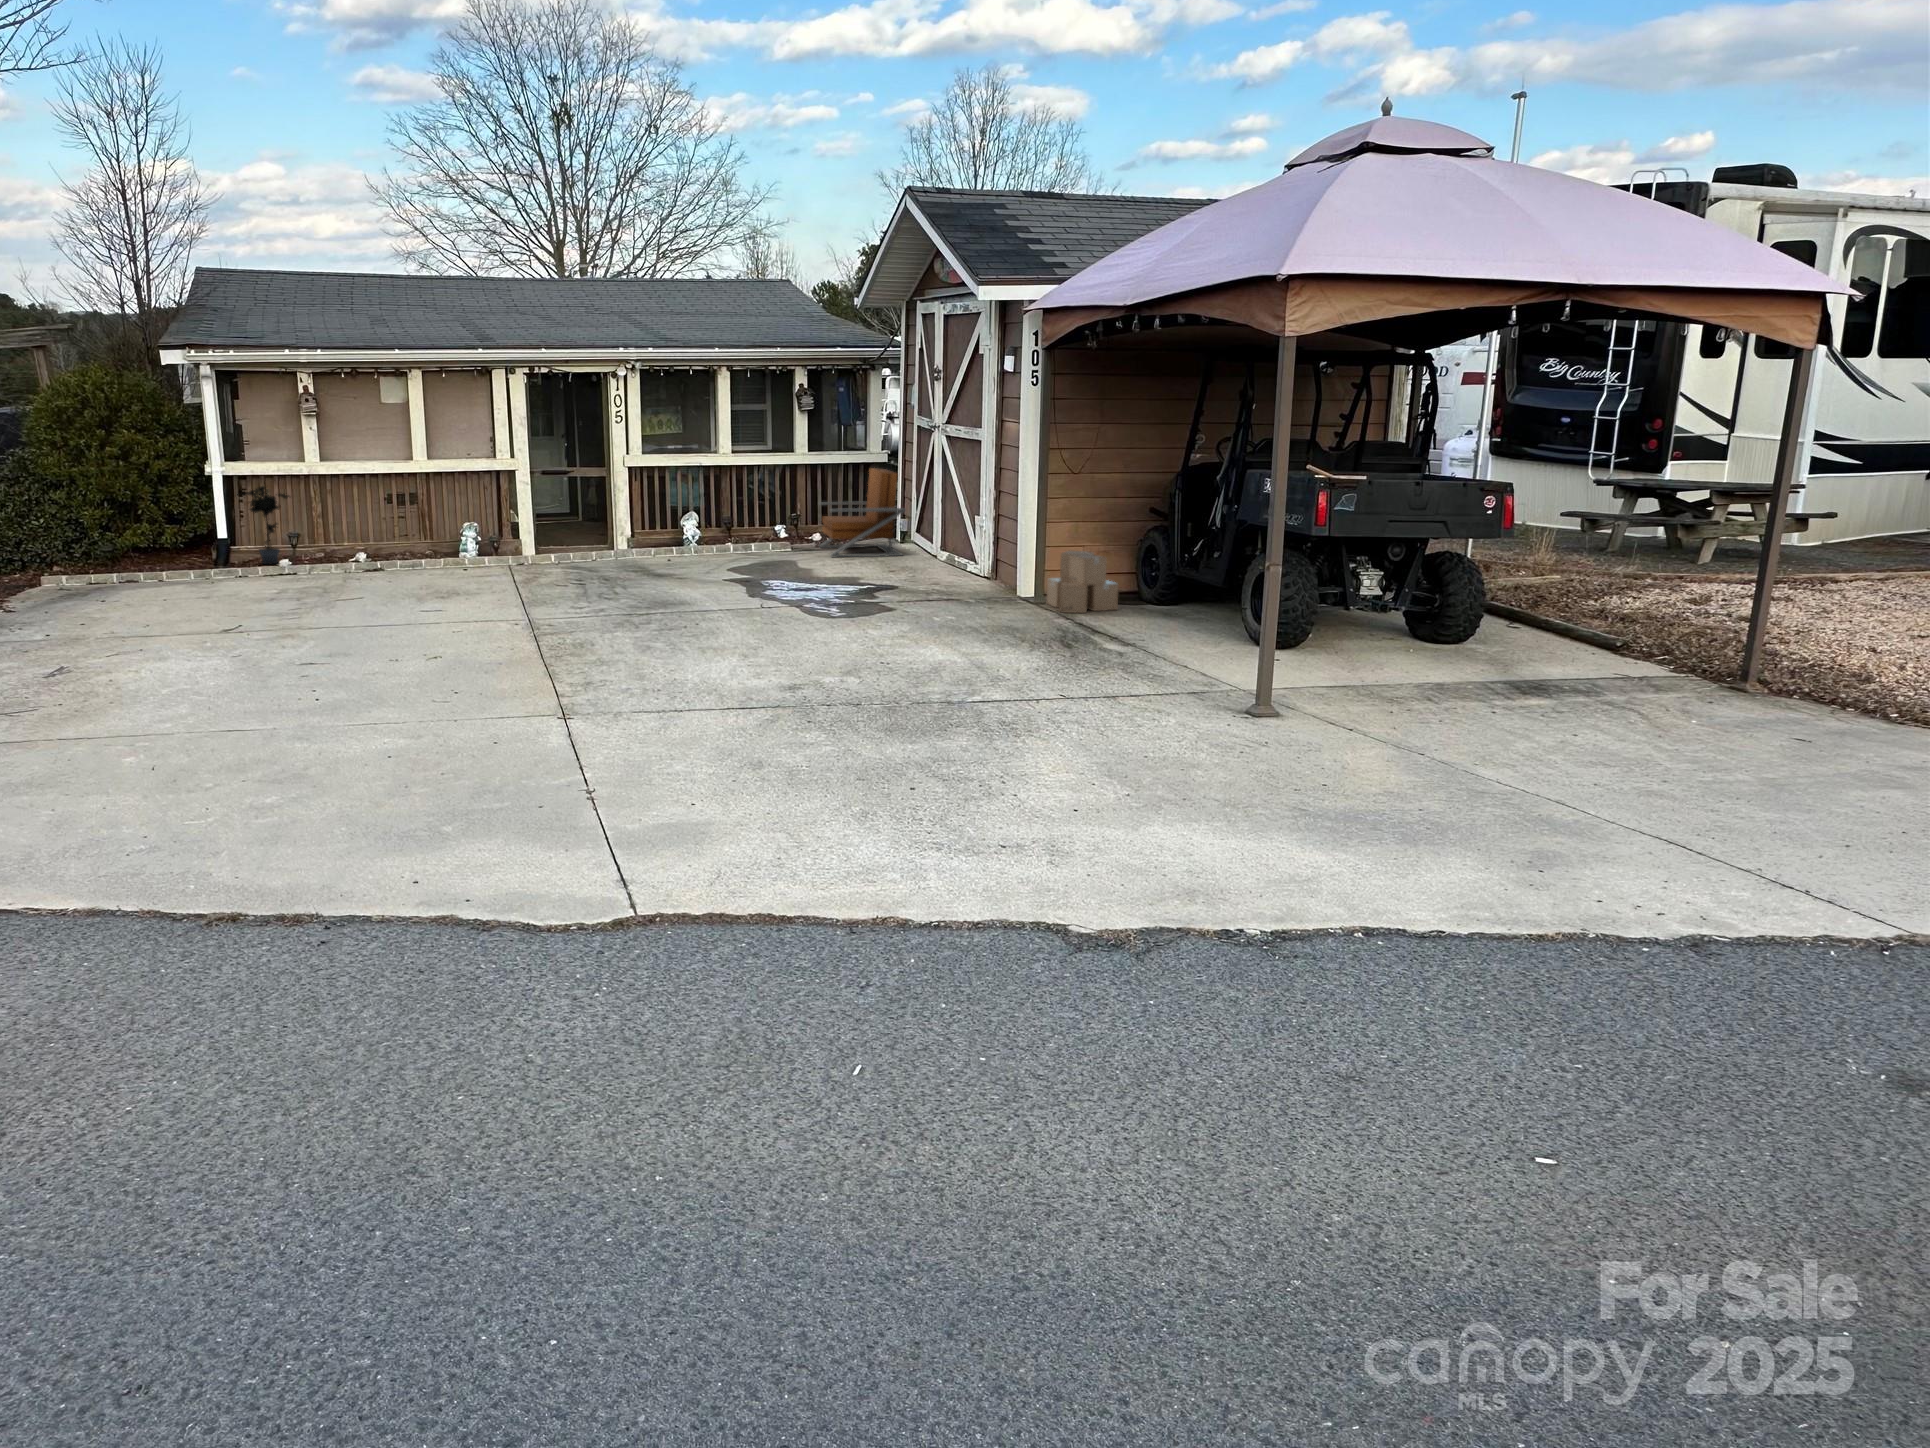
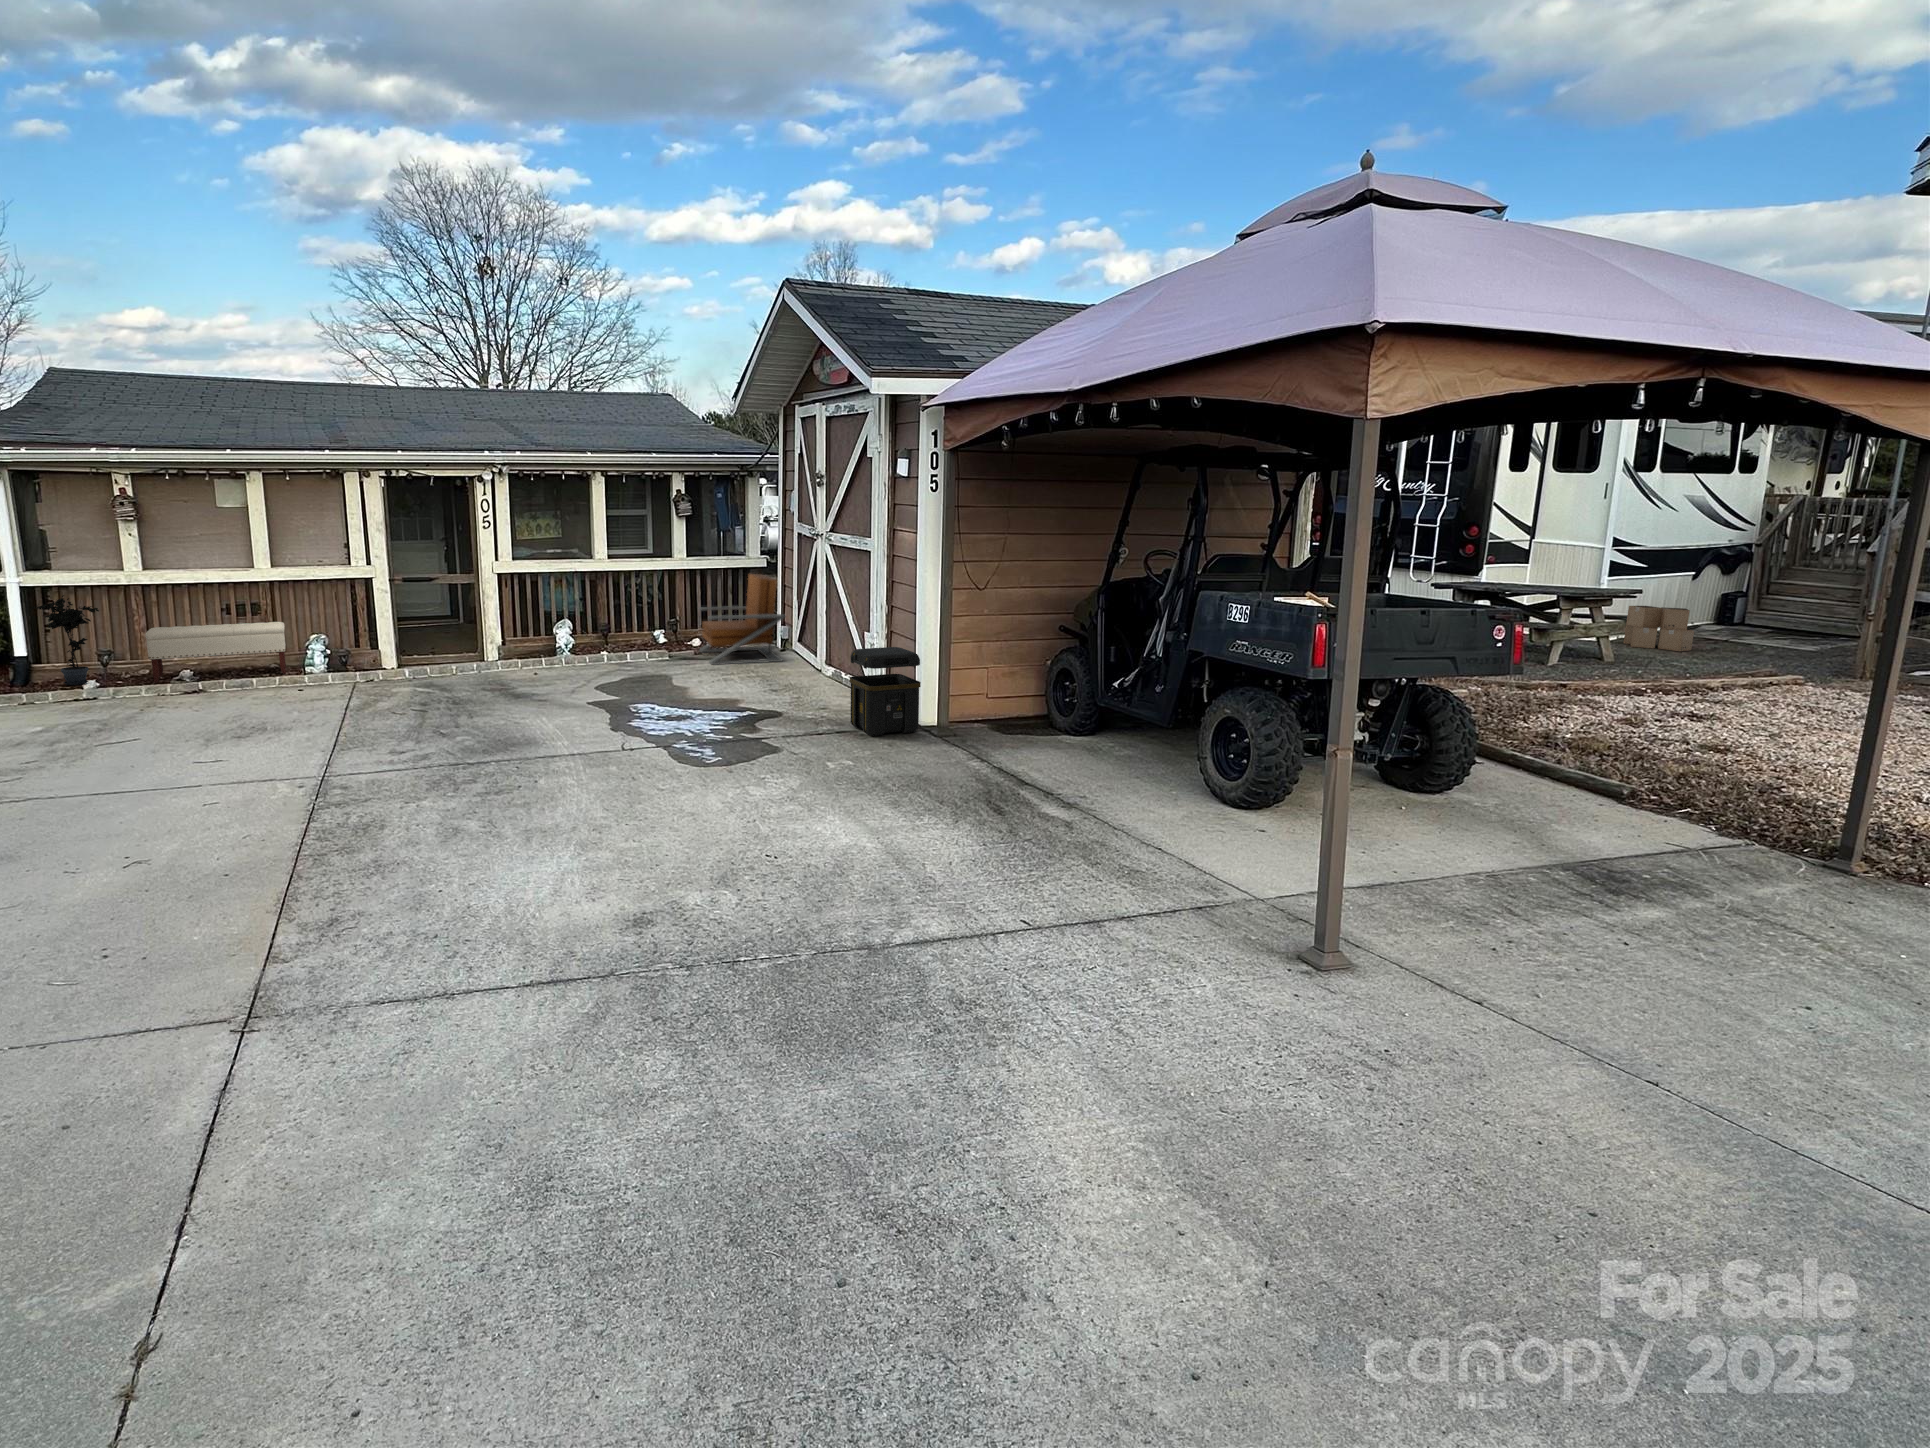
bench: none [328,511,441,564] -> present [145,622,286,683]
toolbox: none [959,528,1023,606] -> present [850,647,921,736]
cardboard box: present [1047,551,1119,613] -> present [1623,606,1694,651]

